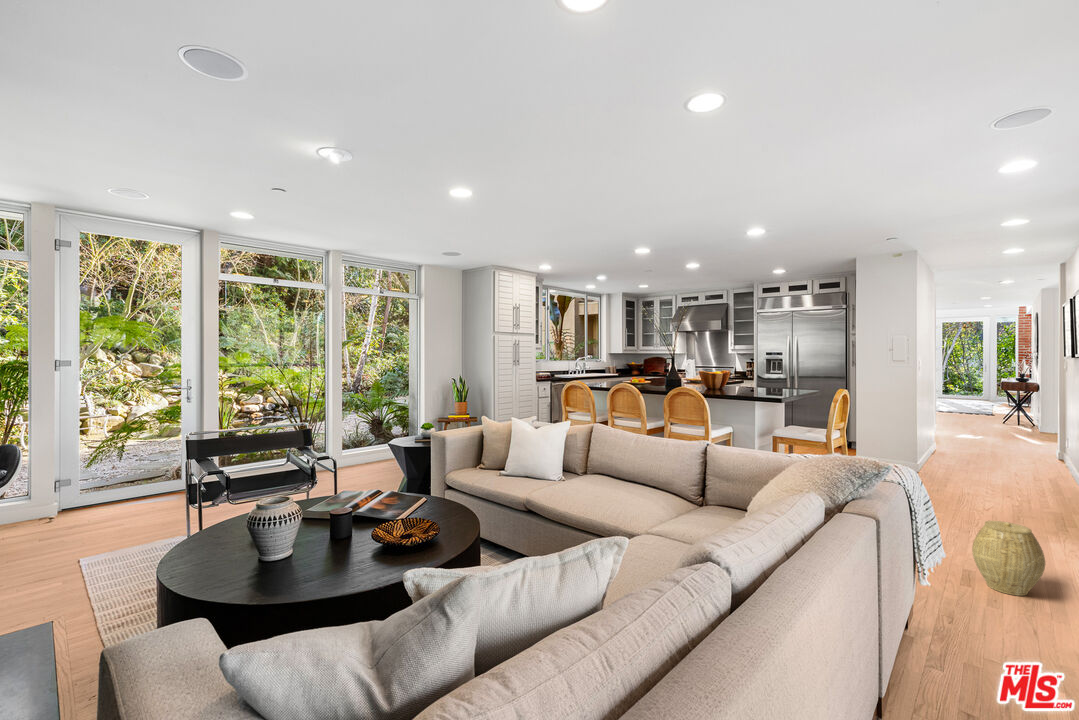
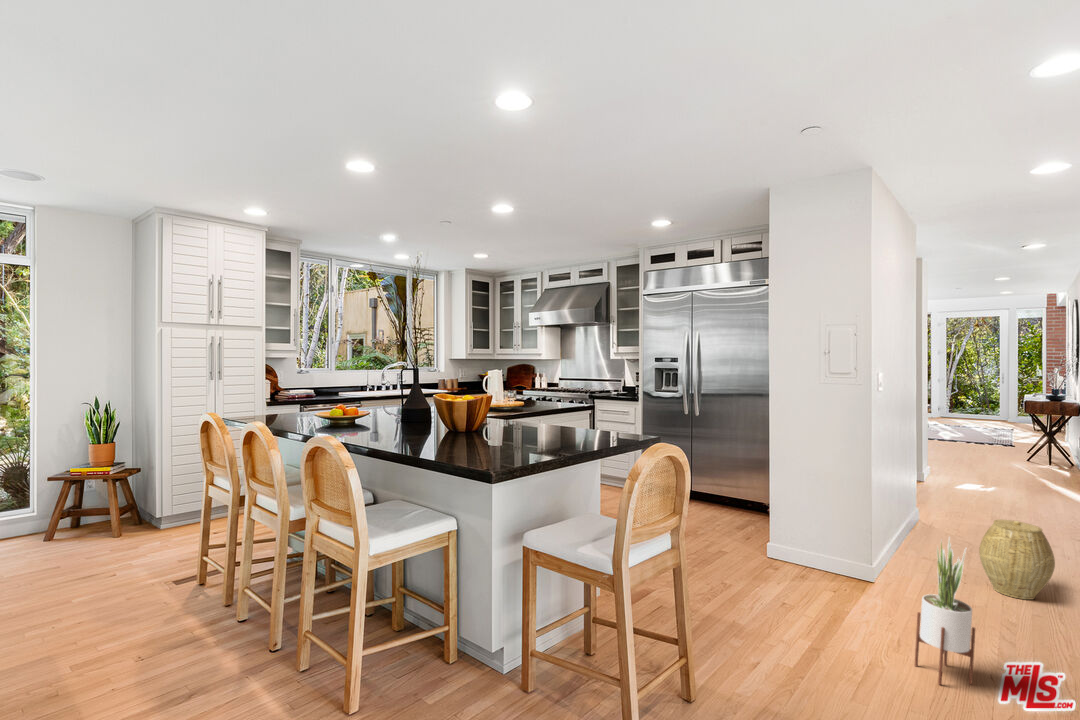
potted plant: none [918,548,975,686] -> present [915,537,975,685]

